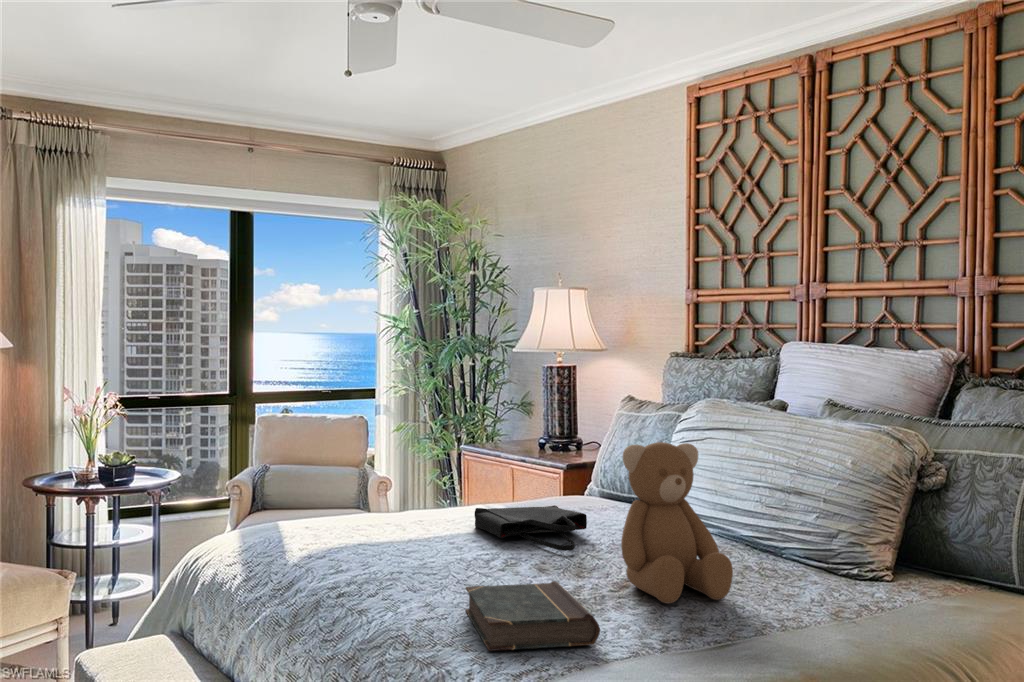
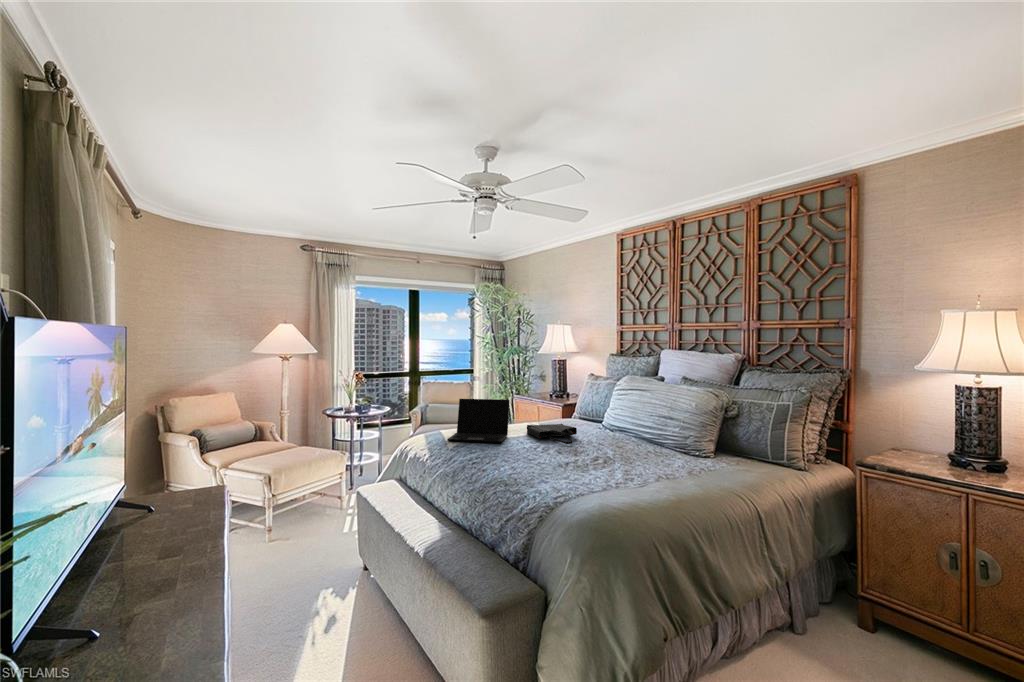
teddy bear: present [621,442,733,603] -> none [595,397,644,468]
laptop: none [288,449,435,548] -> present [447,399,509,443]
book: present [466,581,600,651] -> none [529,458,589,487]

